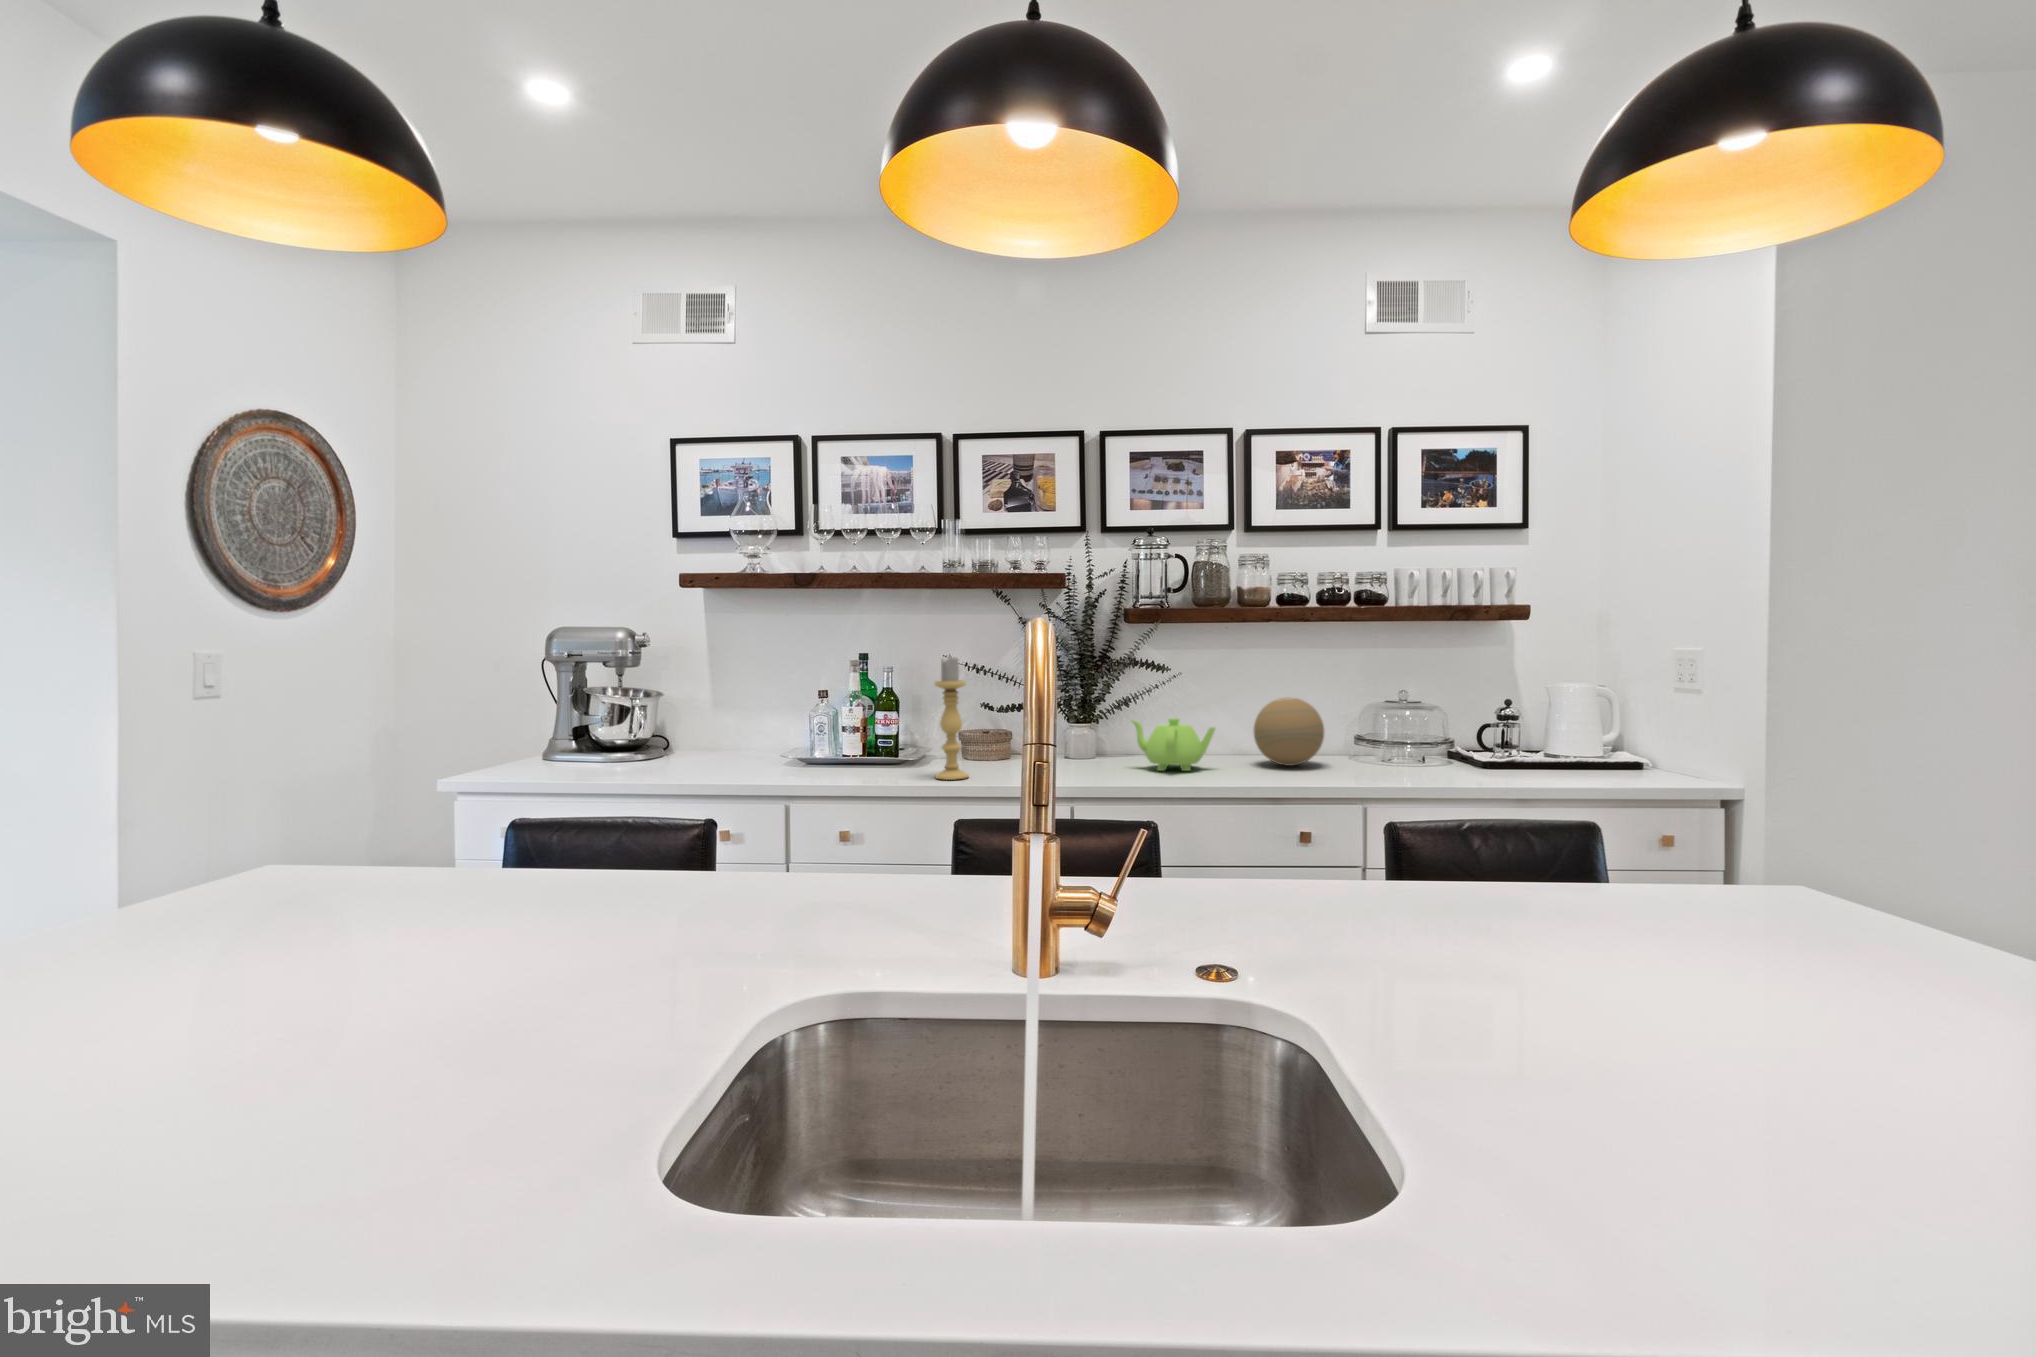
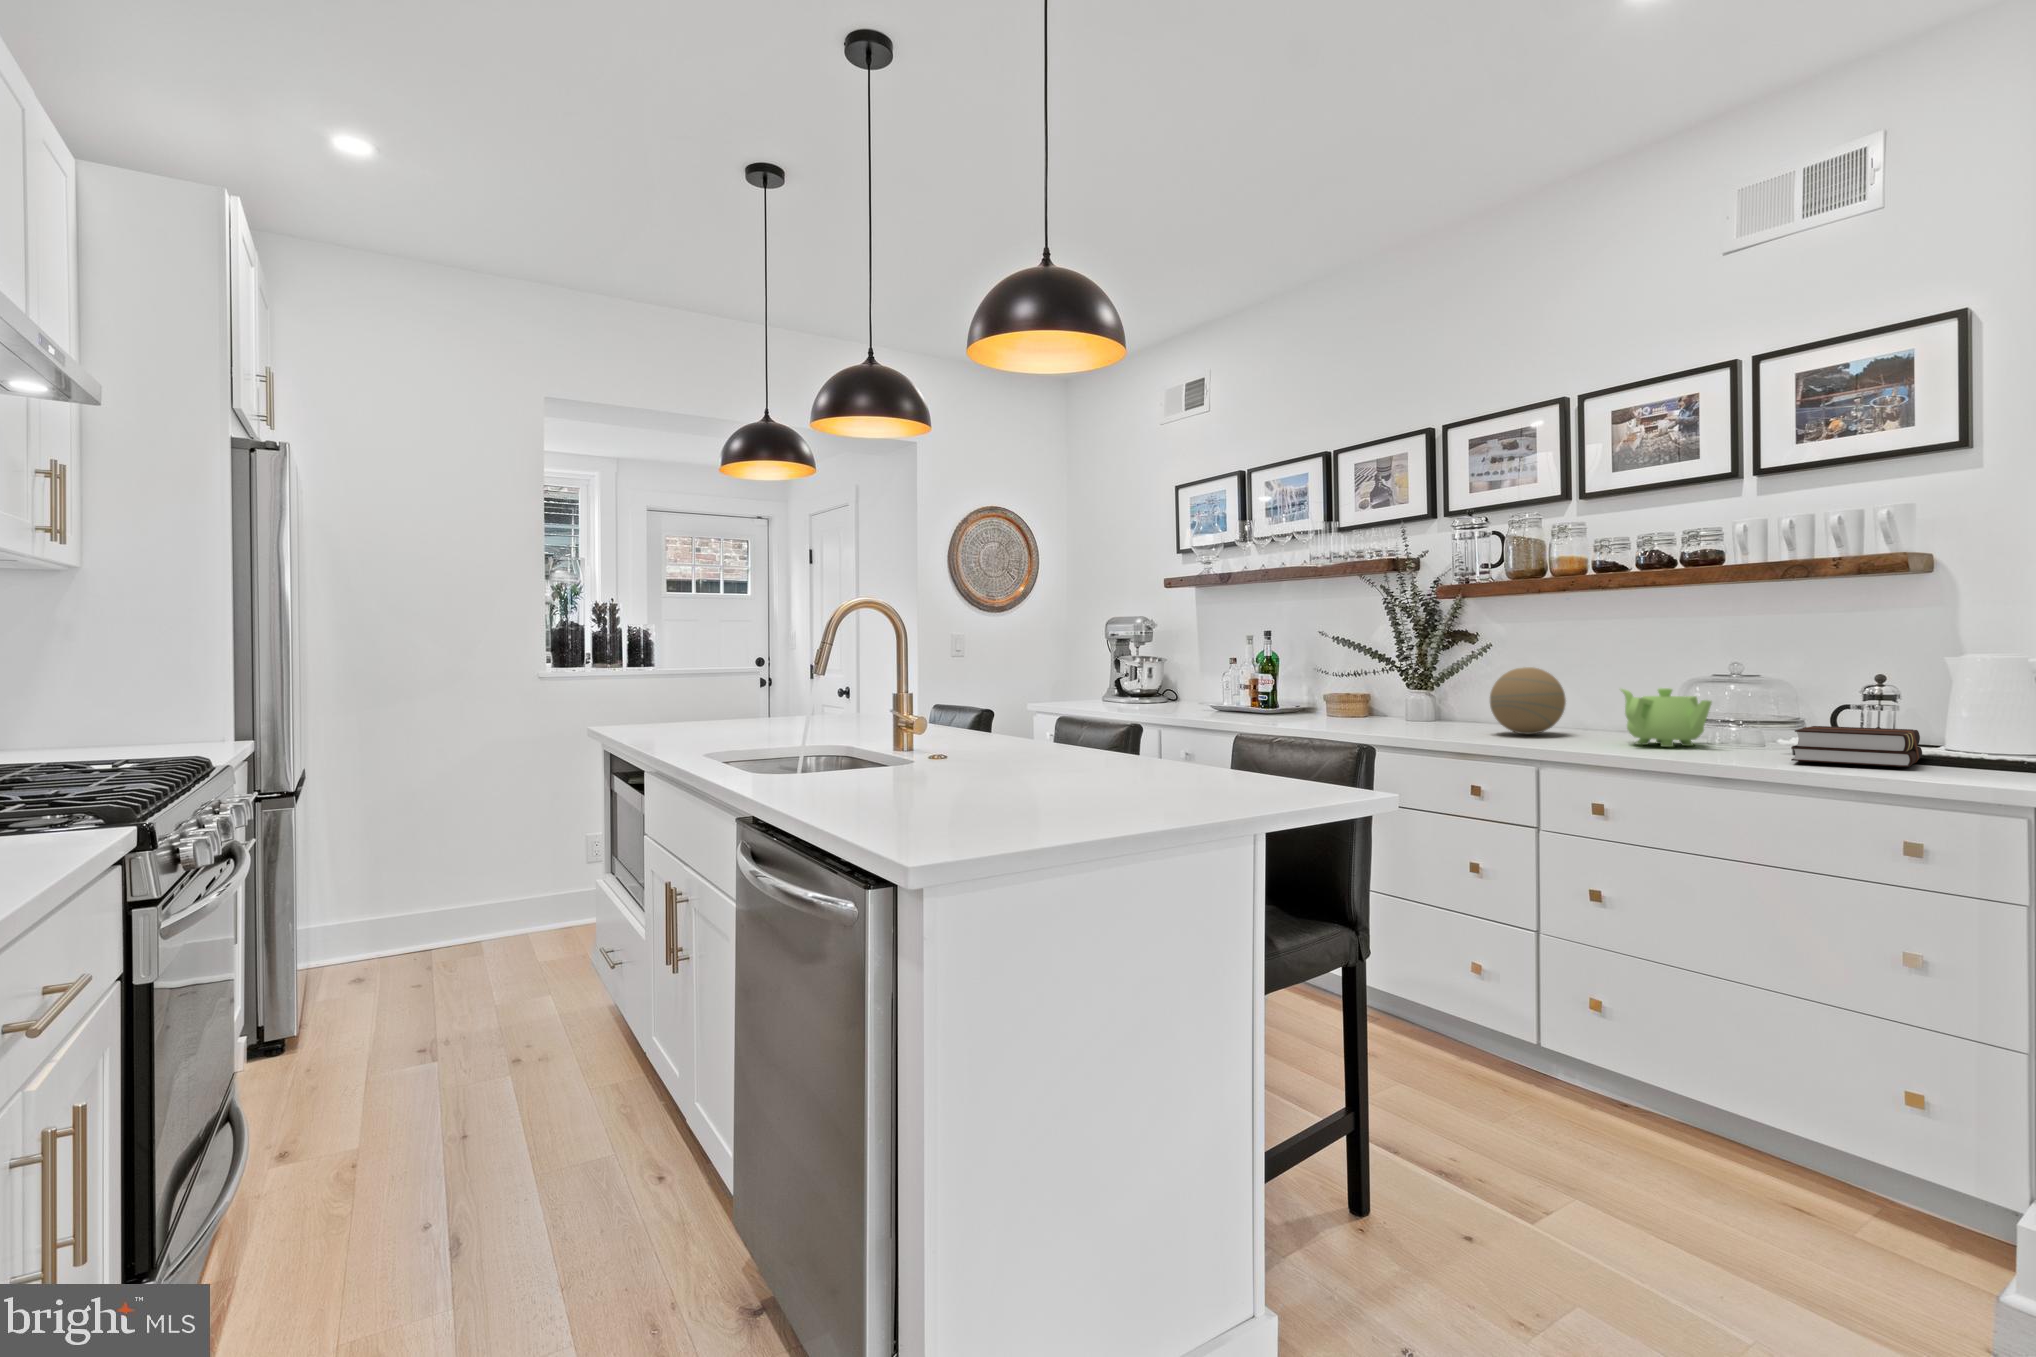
candle holder: present [935,657,969,780] -> none [1246,628,1272,721]
teapot: present [1131,718,1215,771] -> present [1621,688,1712,747]
hardback book: none [1522,738,1650,771] -> present [1791,726,1922,767]

